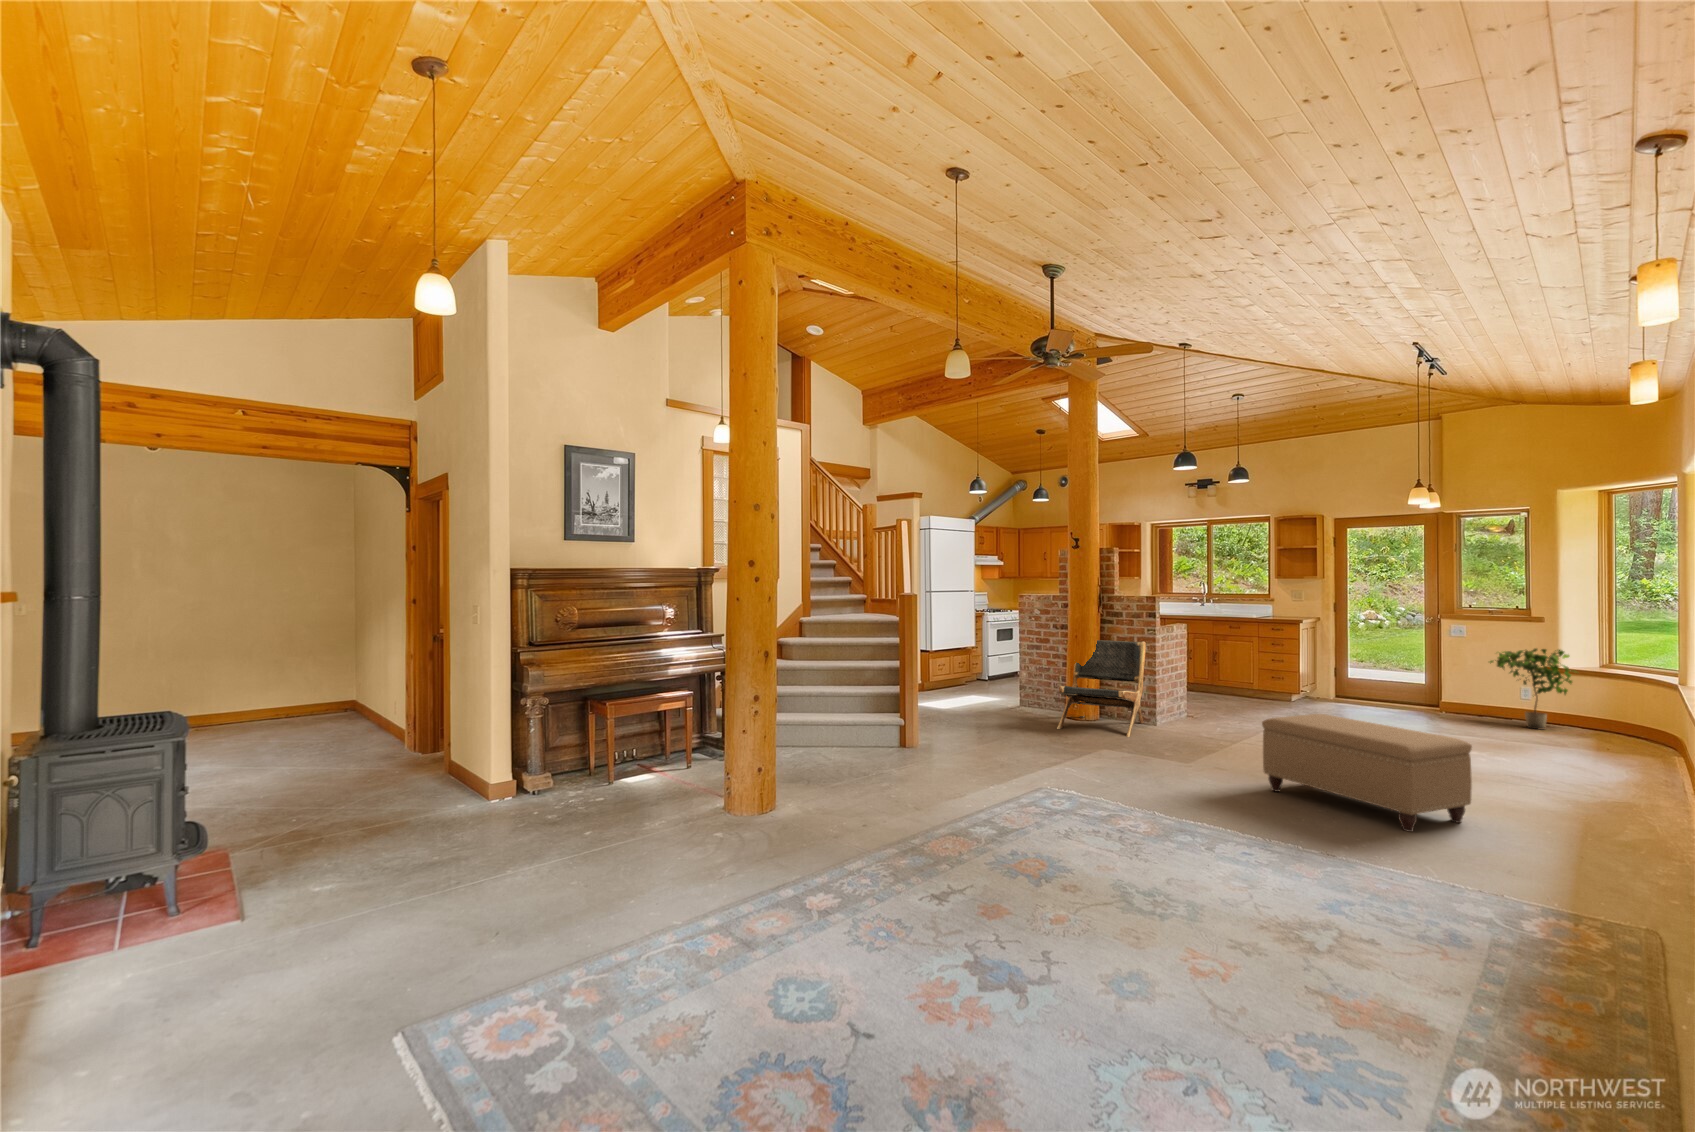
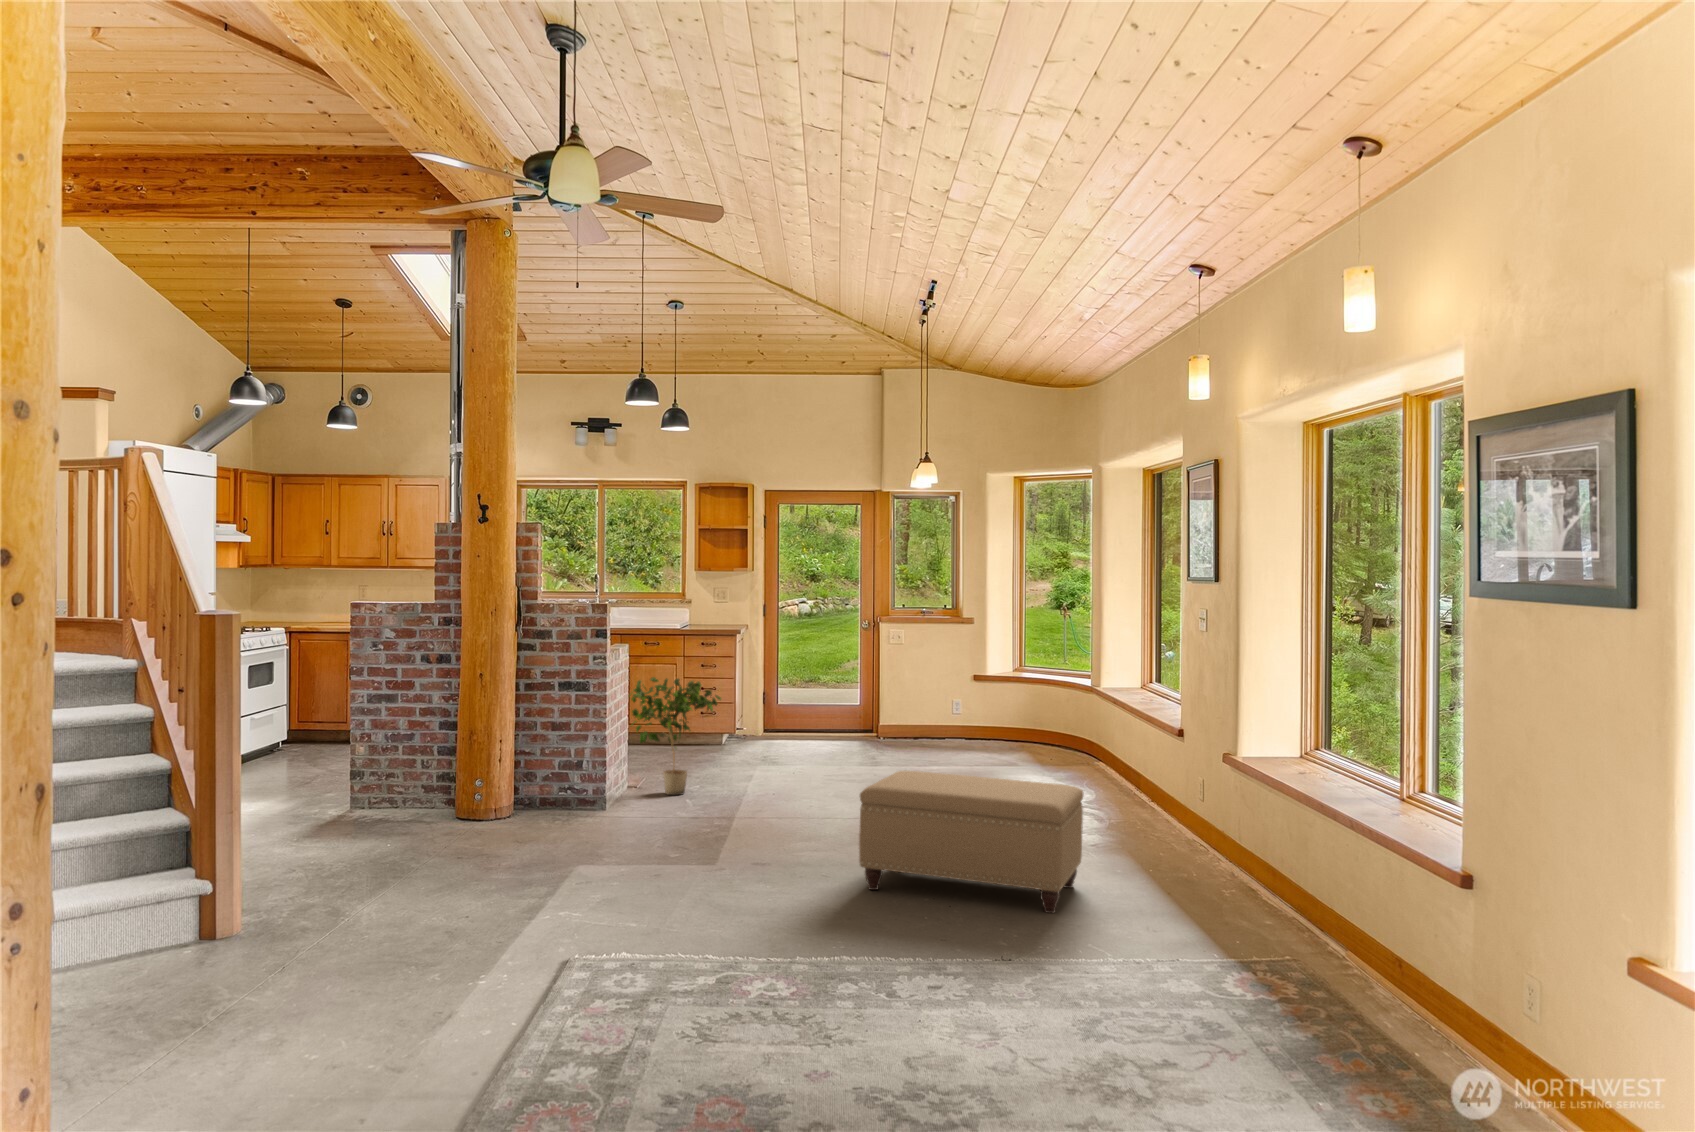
lounge chair: present [1057,640,1146,737] -> none [469,678,597,843]
potted plant: present [1490,649,1576,730] -> present [629,677,721,795]

